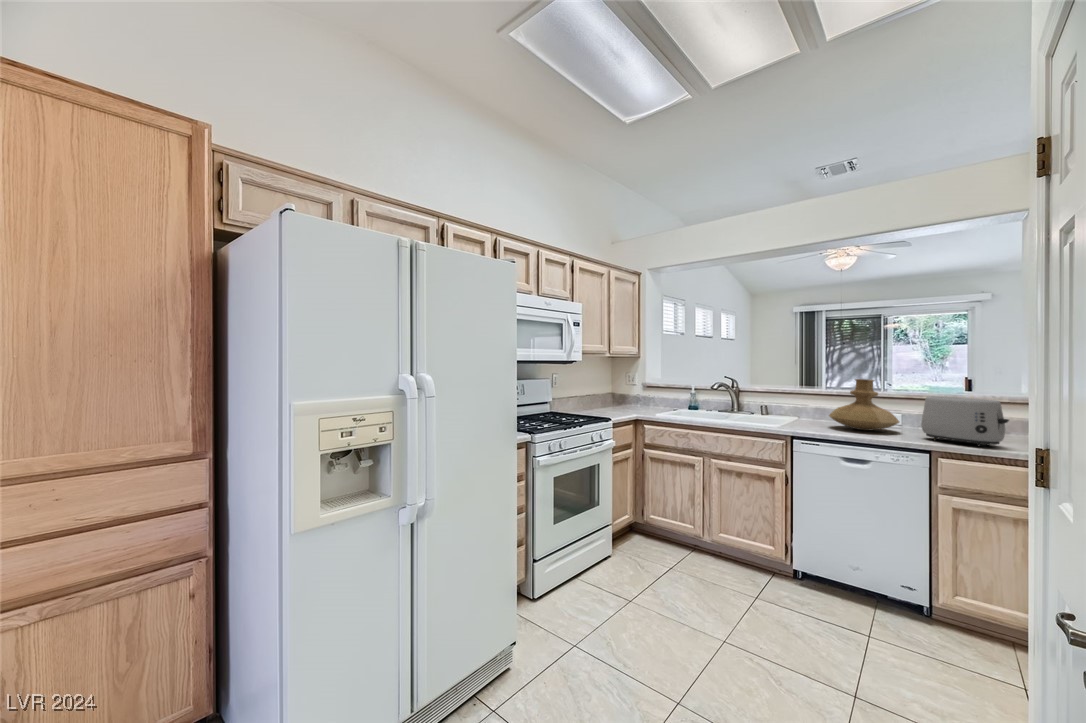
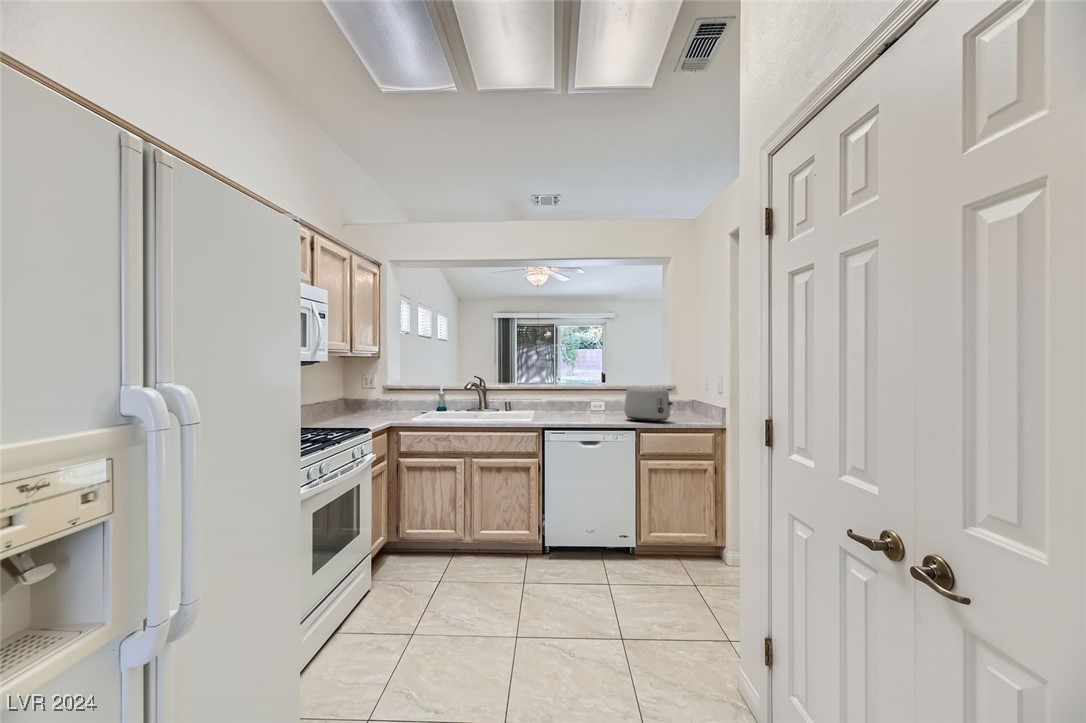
vase: present [829,379,899,430] -> none [563,376,609,418]

